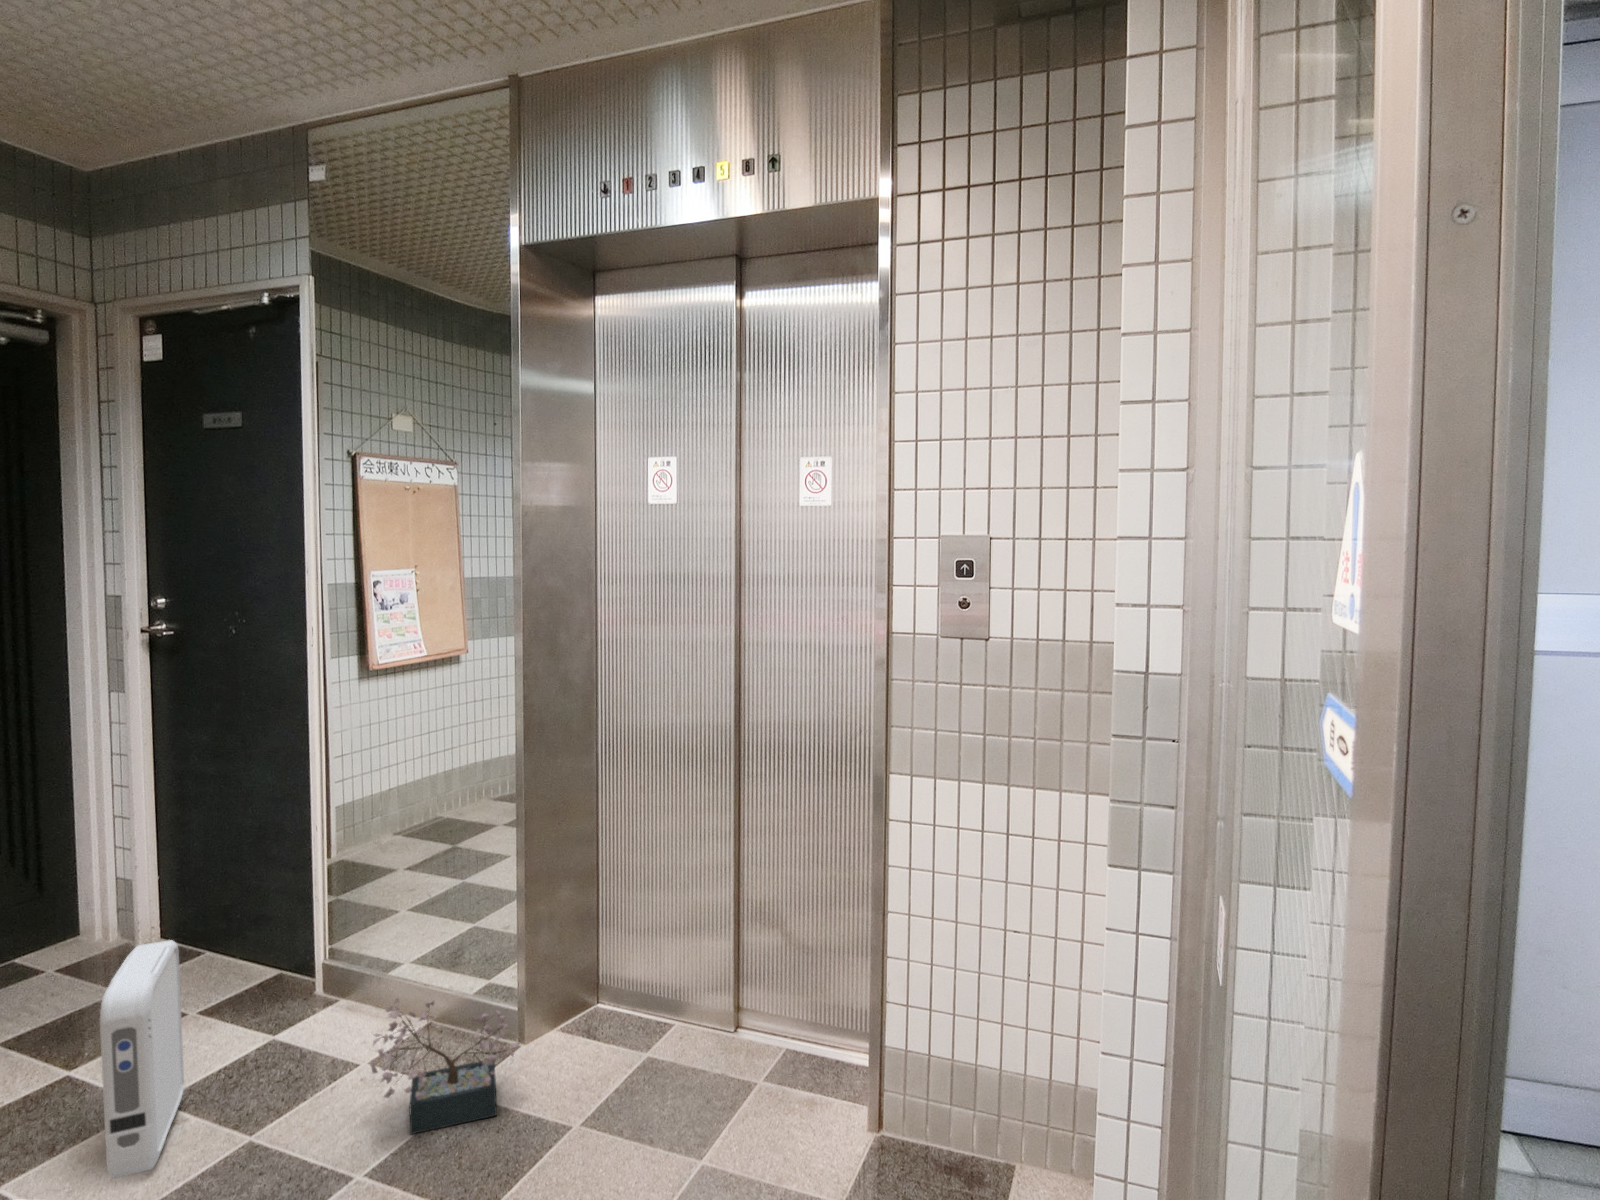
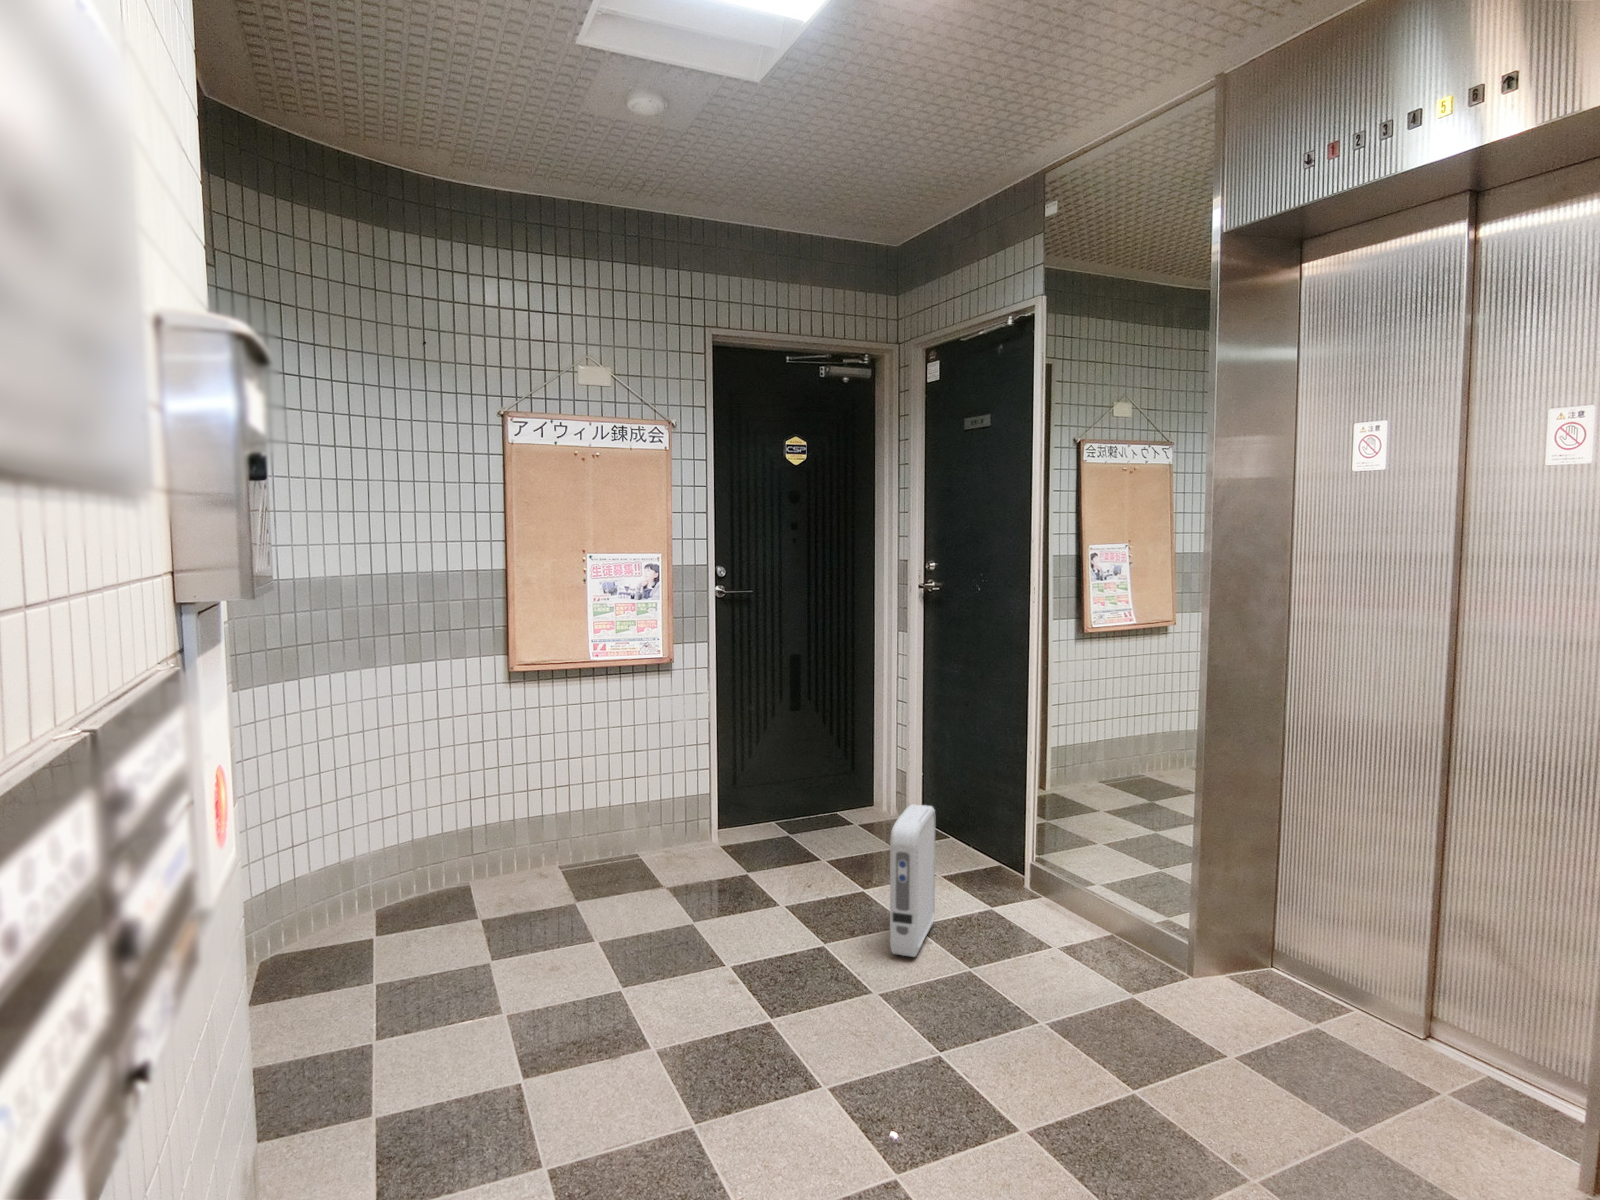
decorative plant: present [370,999,519,1134] -> none [1058,893,1183,1018]

